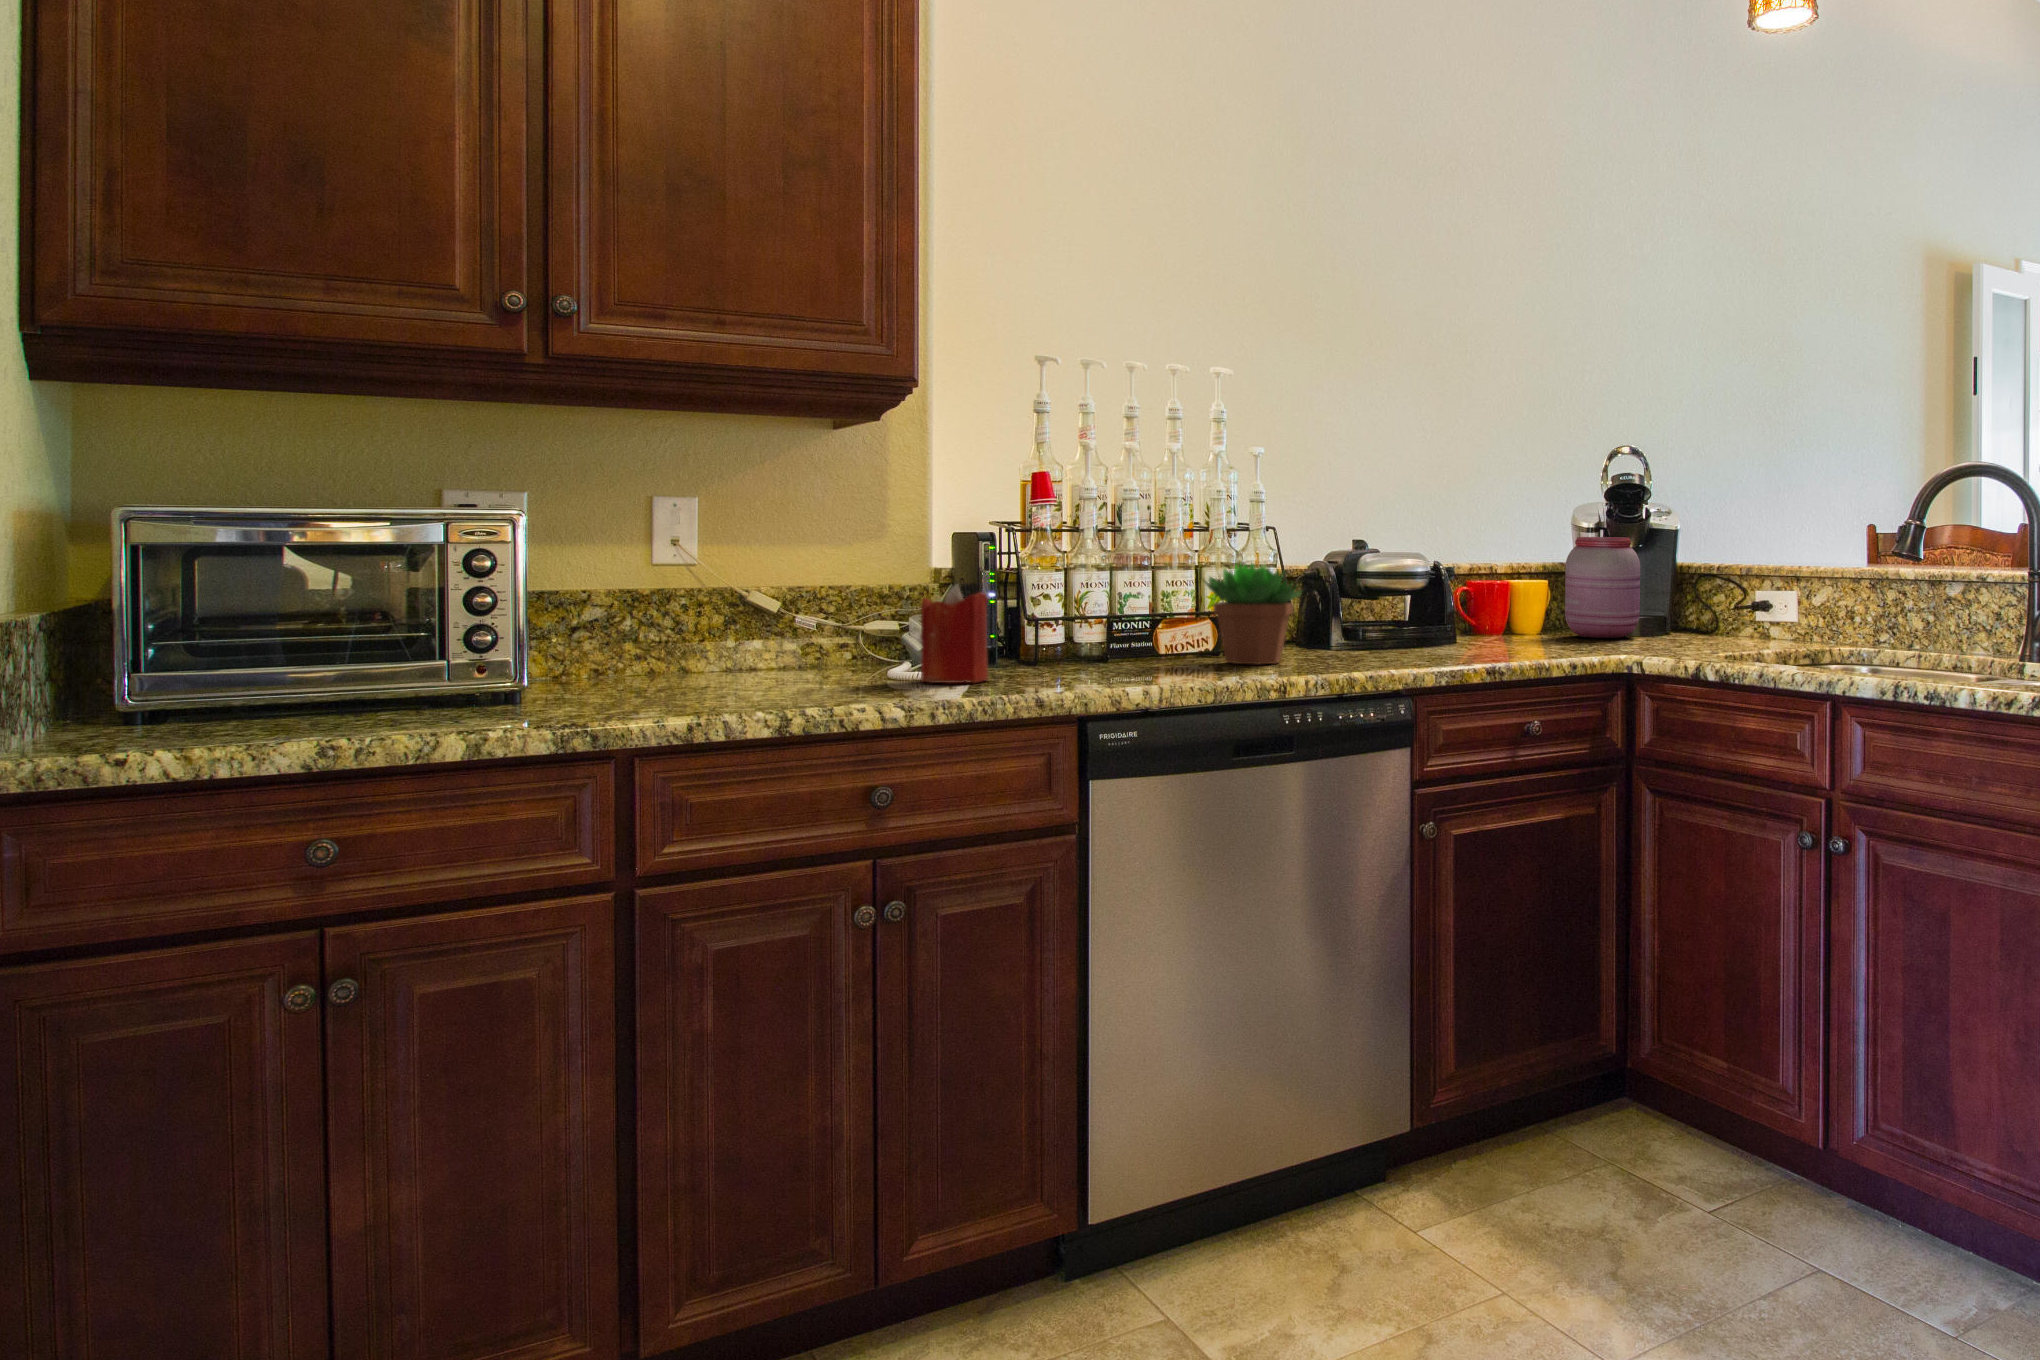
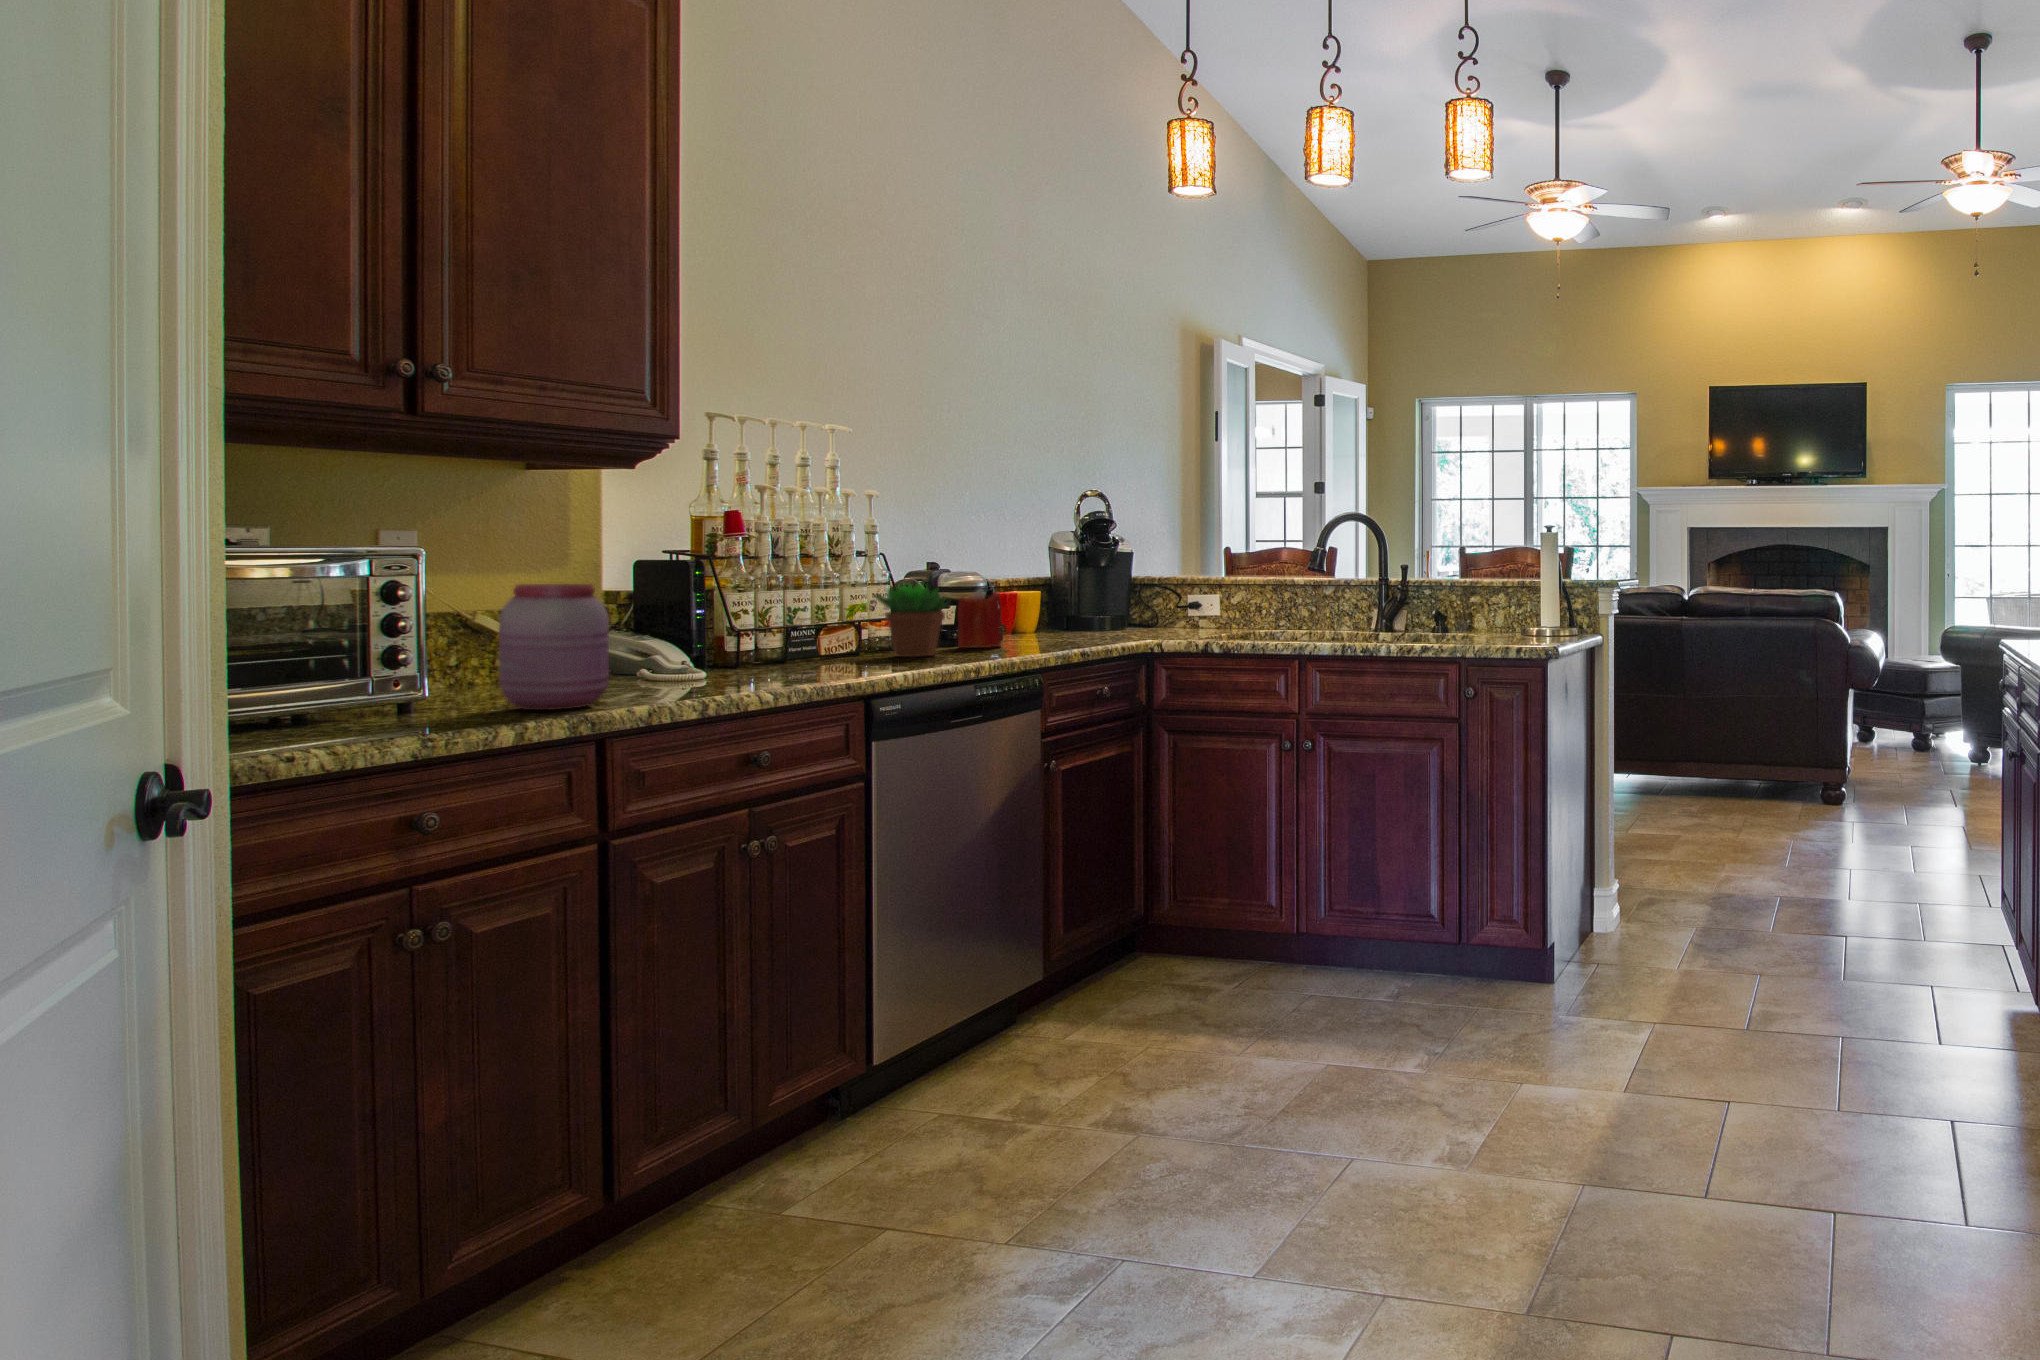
jar: present [1565,537,1640,638] -> present [499,584,609,710]
candle: present [920,585,988,683] -> present [957,589,1001,648]

